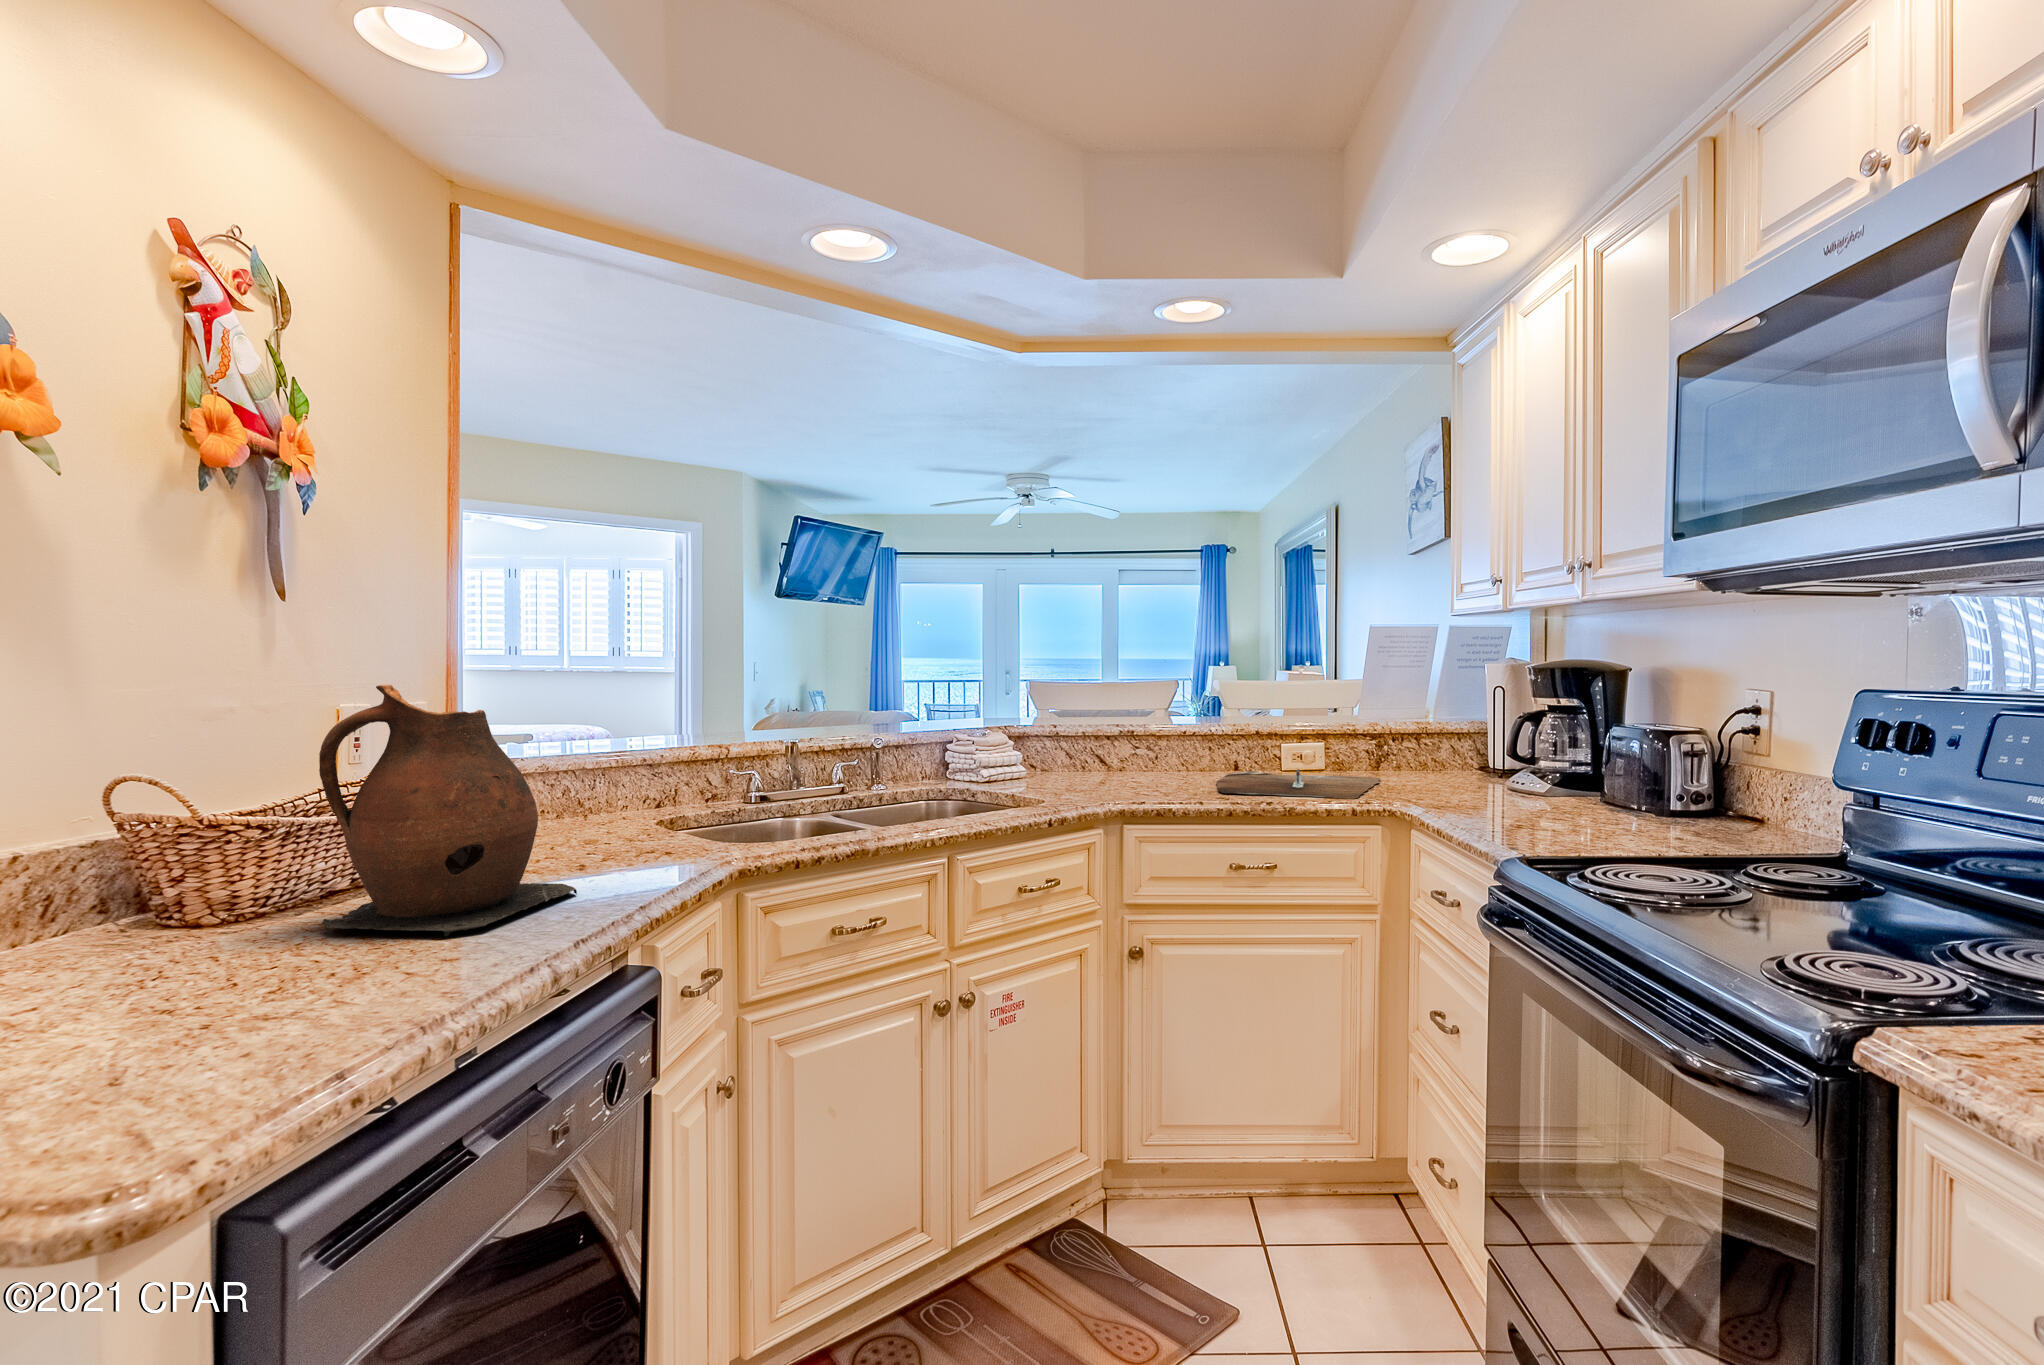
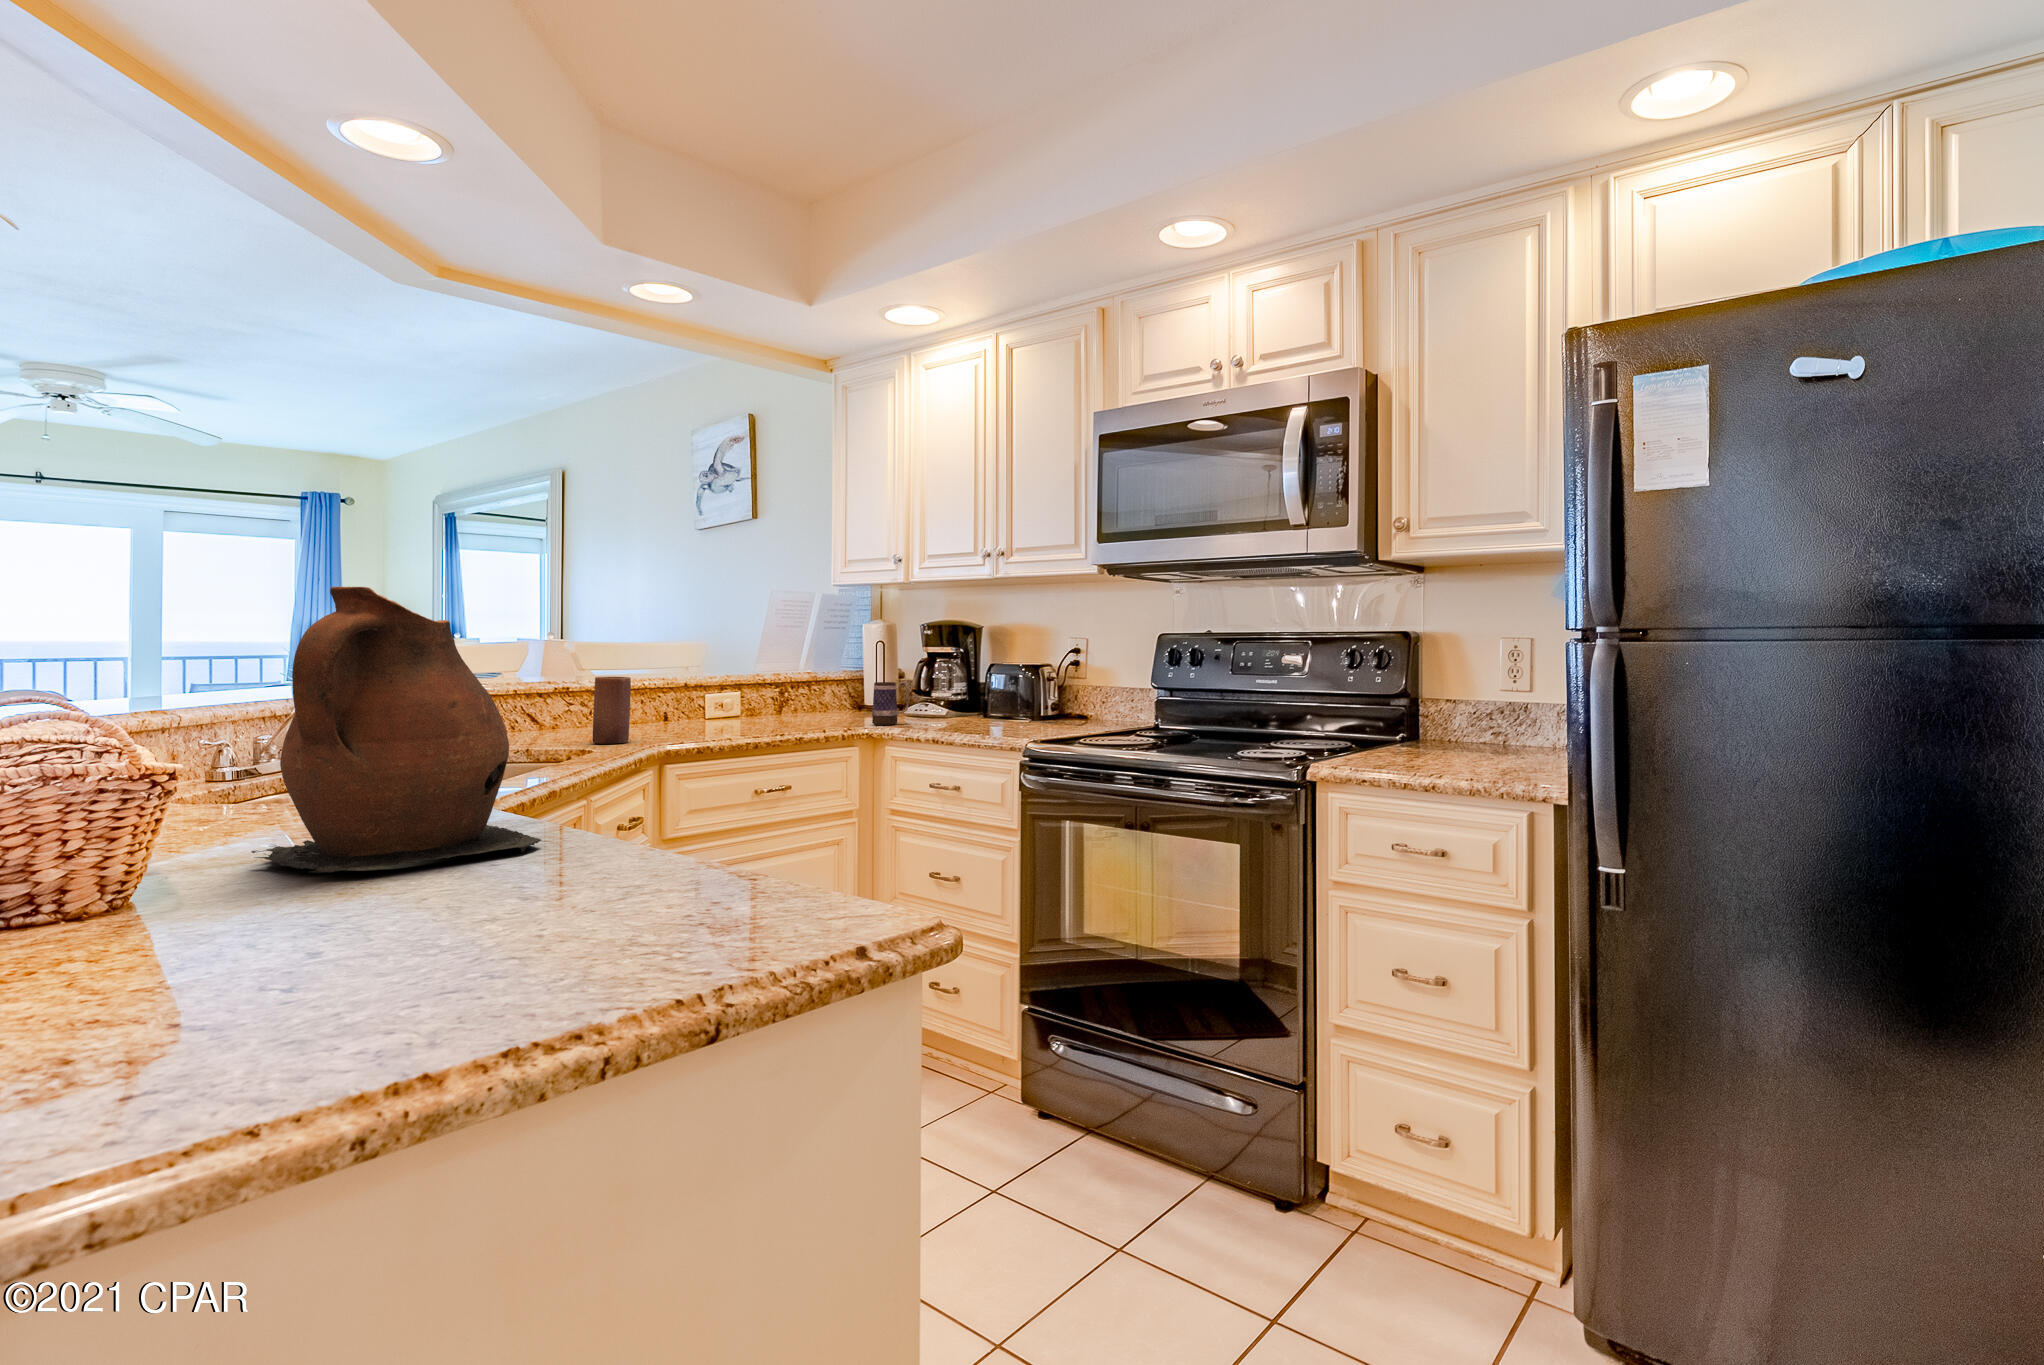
candle: none [1073,727,1107,797] -> present [592,677,631,744]
mug: none [1408,746,1456,805] -> present [872,681,909,725]
cutting board: present [1216,769,1380,799] -> none [670,709,832,732]

